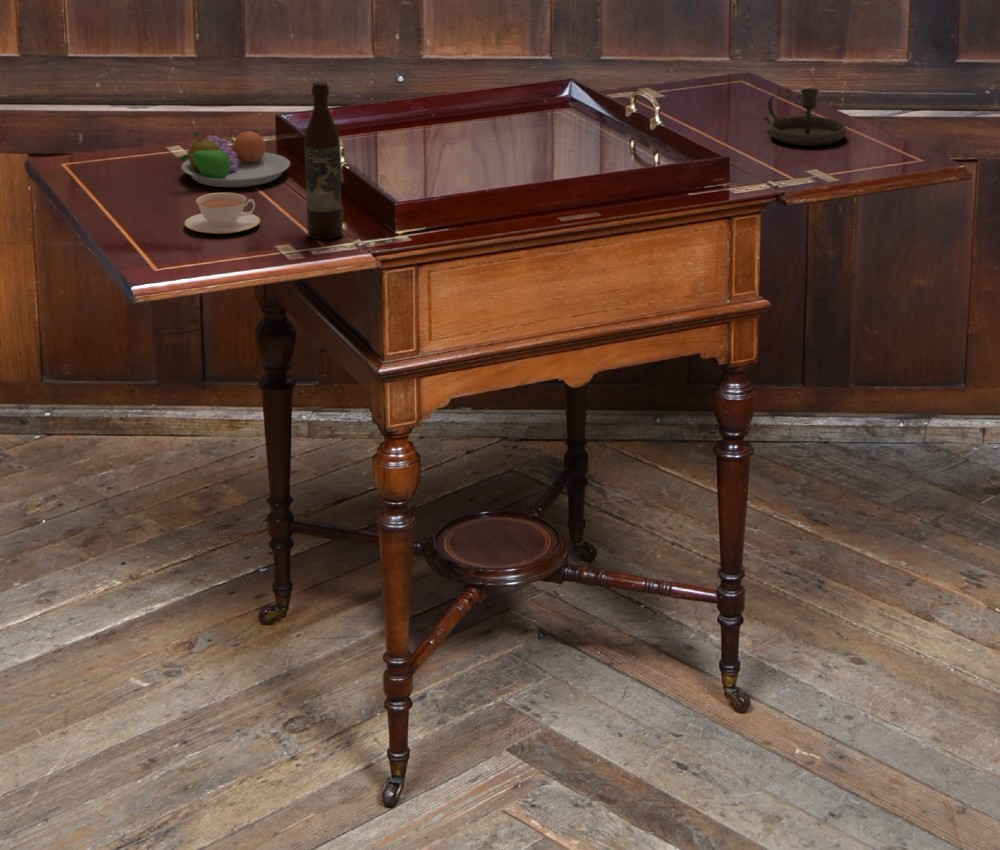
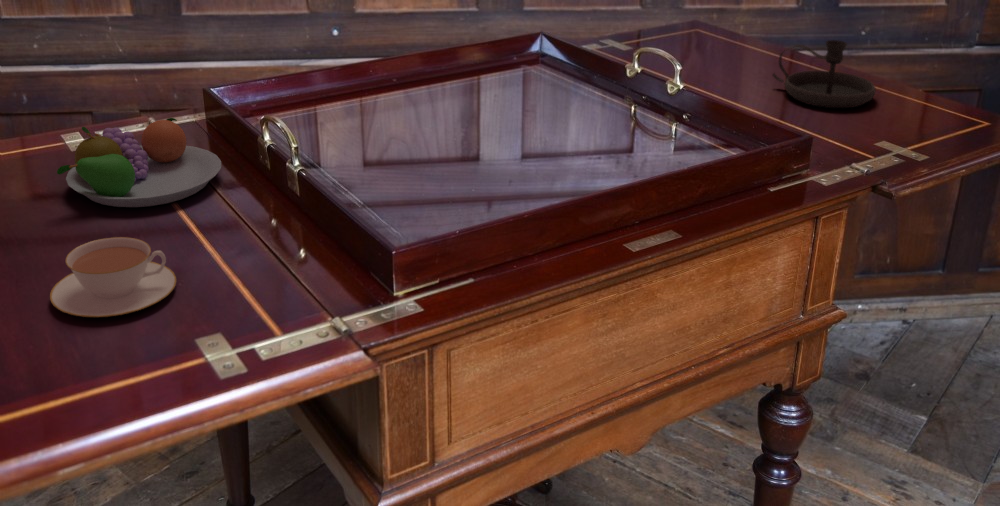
wine bottle: present [304,82,342,239] -> none [237,65,309,319]

